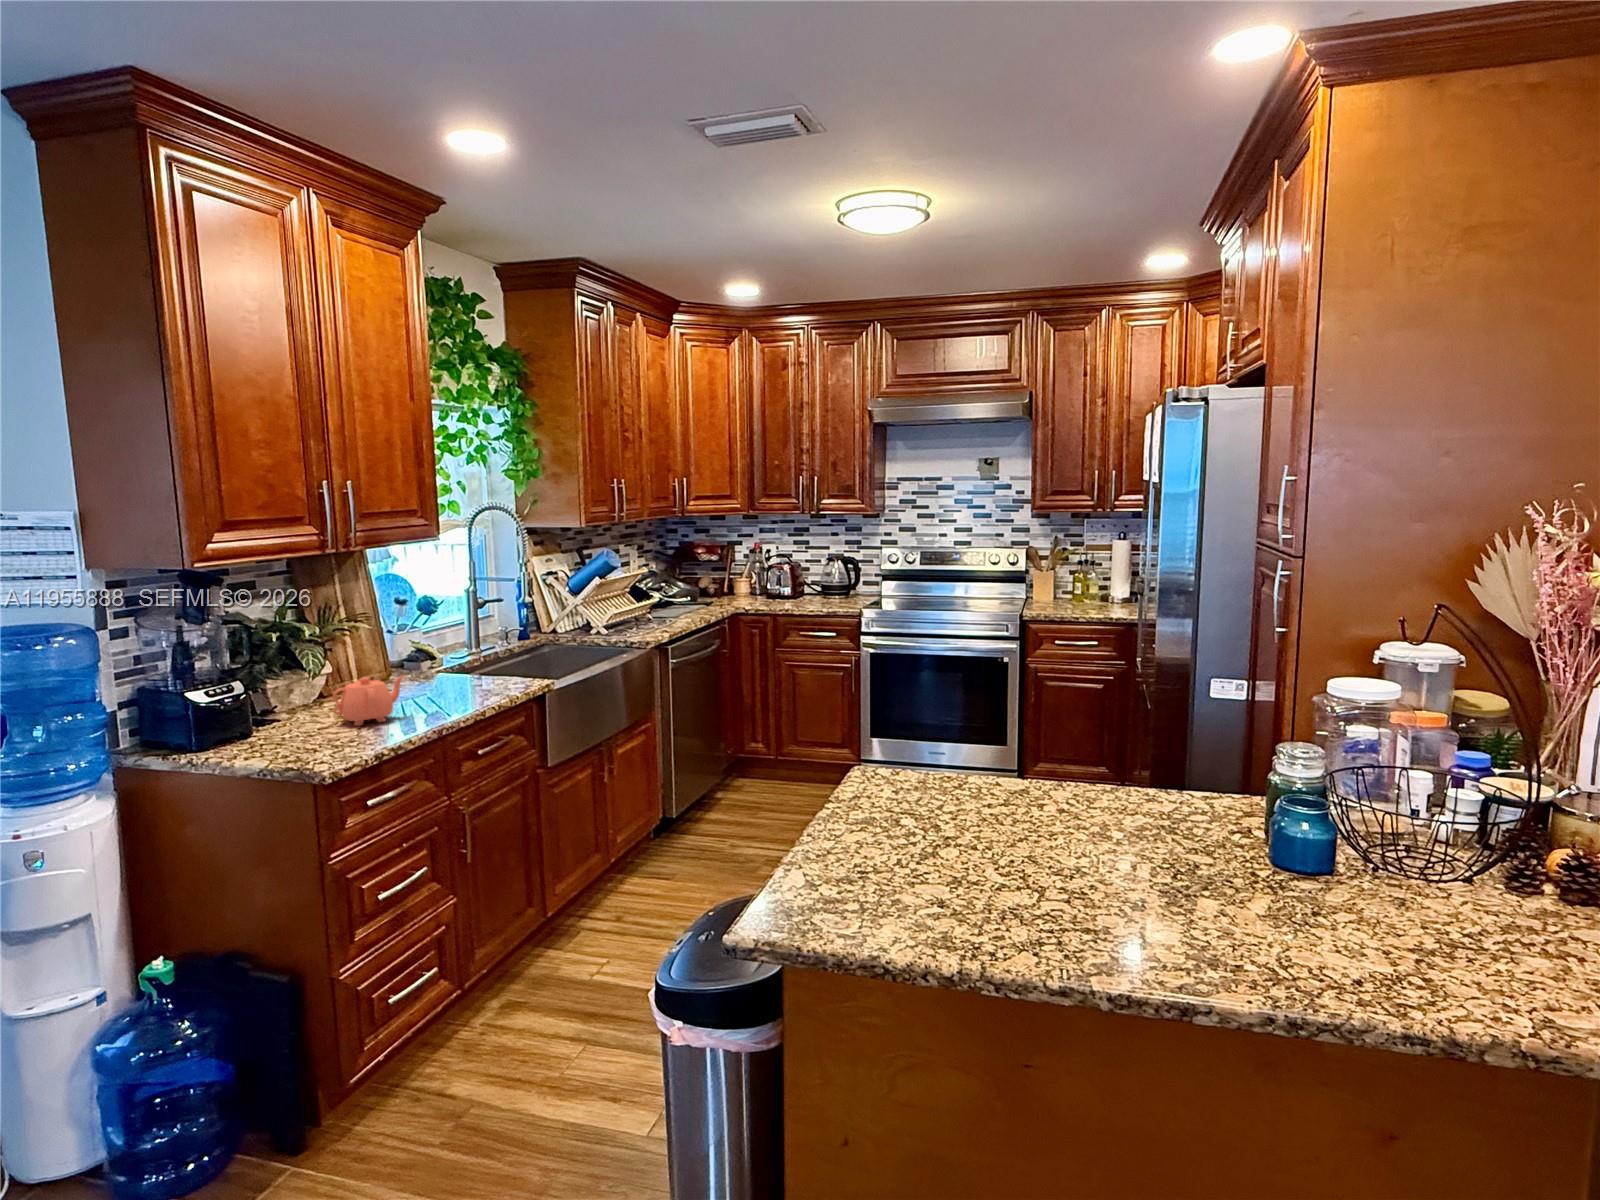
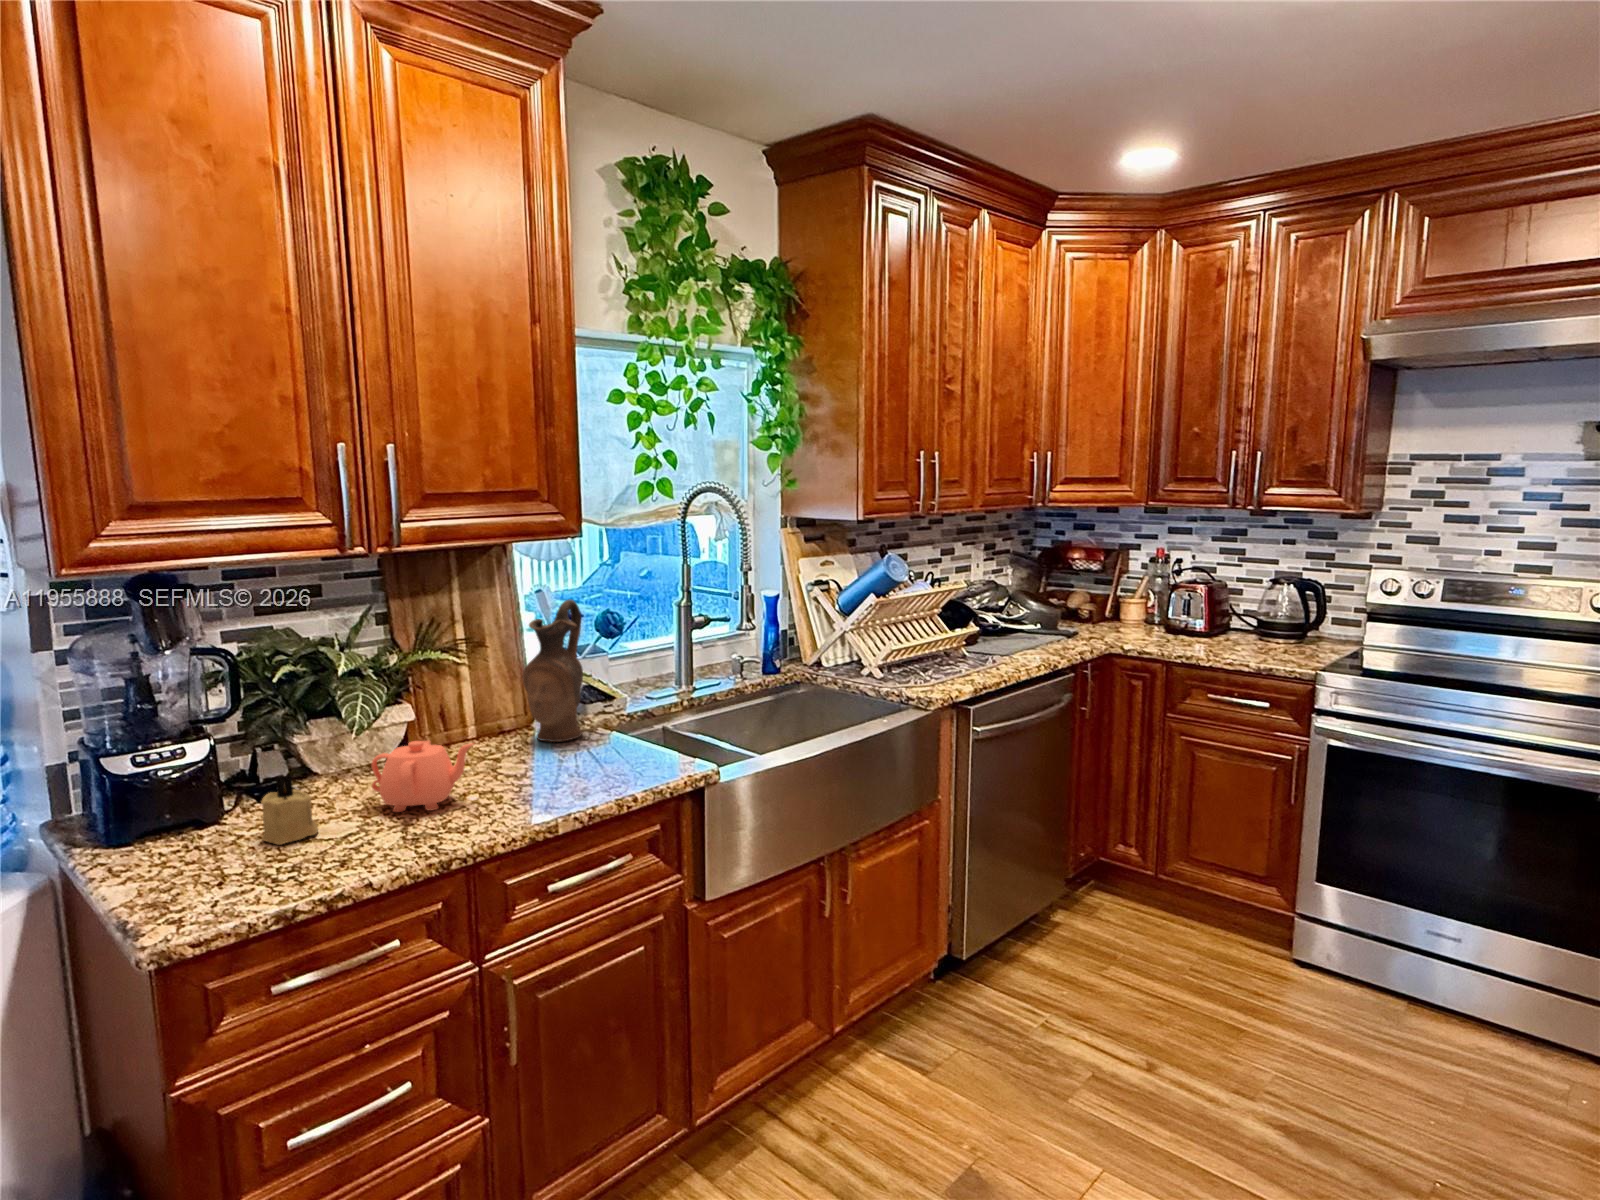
ceramic pitcher: none [389,585,433,686] -> present [523,600,583,742]
candle: none [280,701,319,747] -> present [261,775,318,845]

